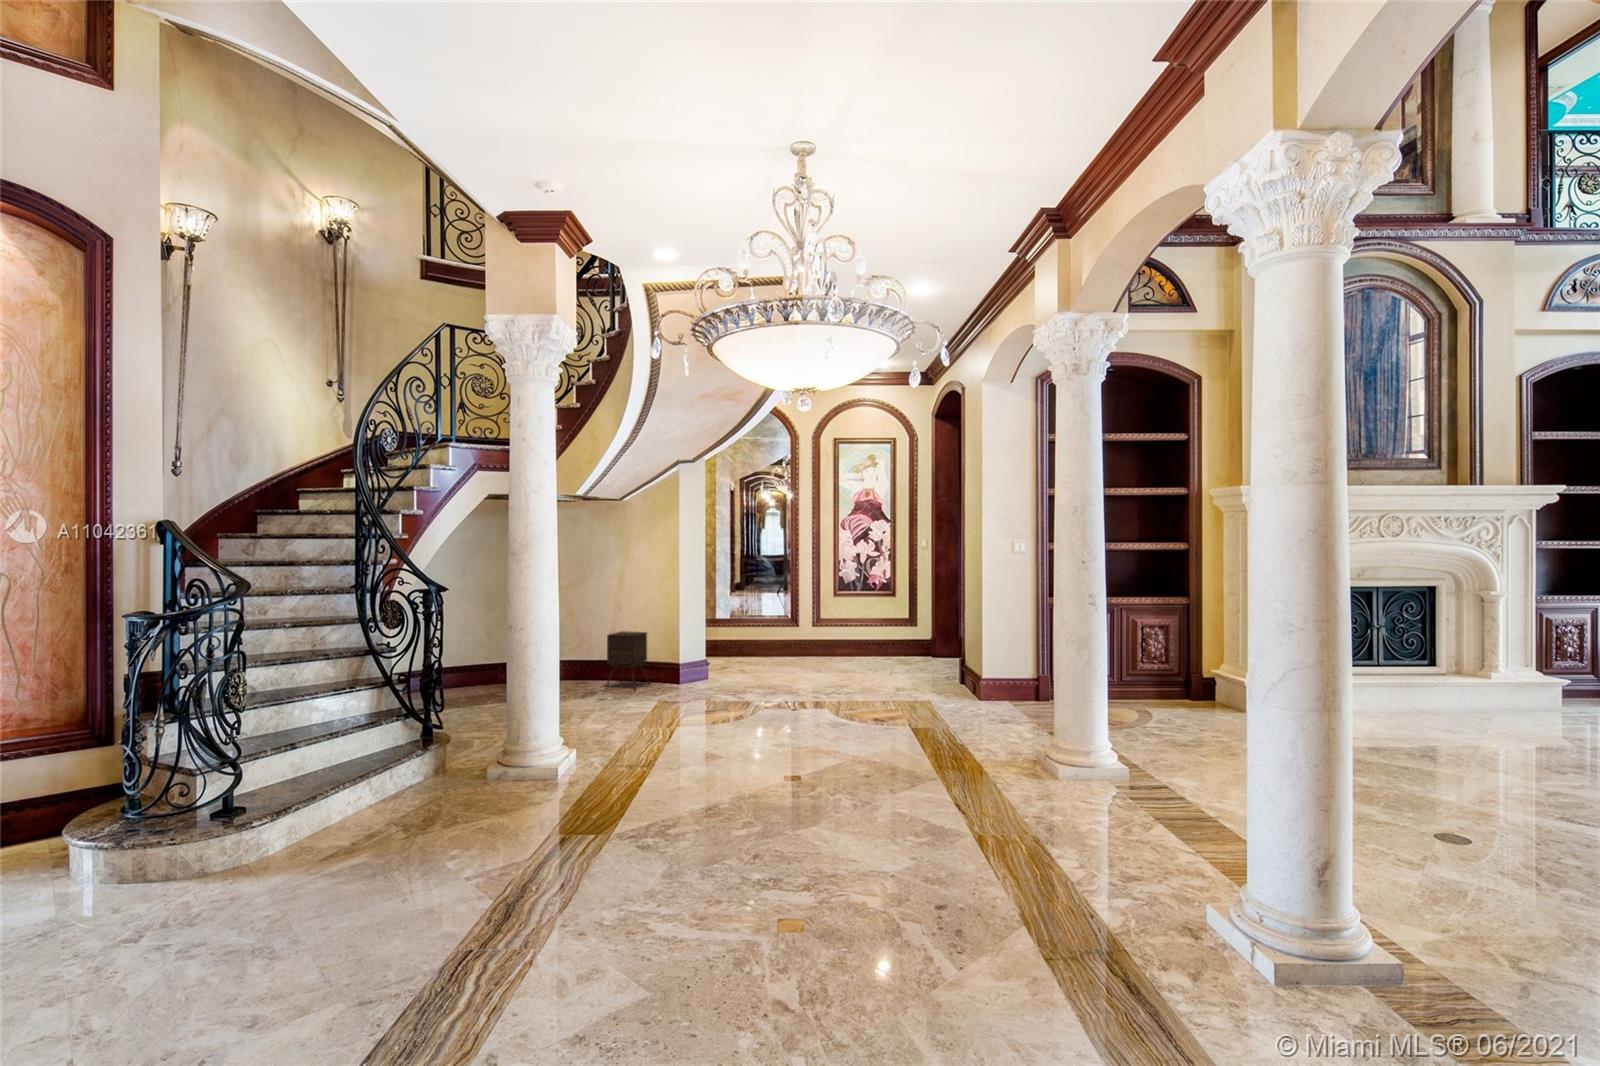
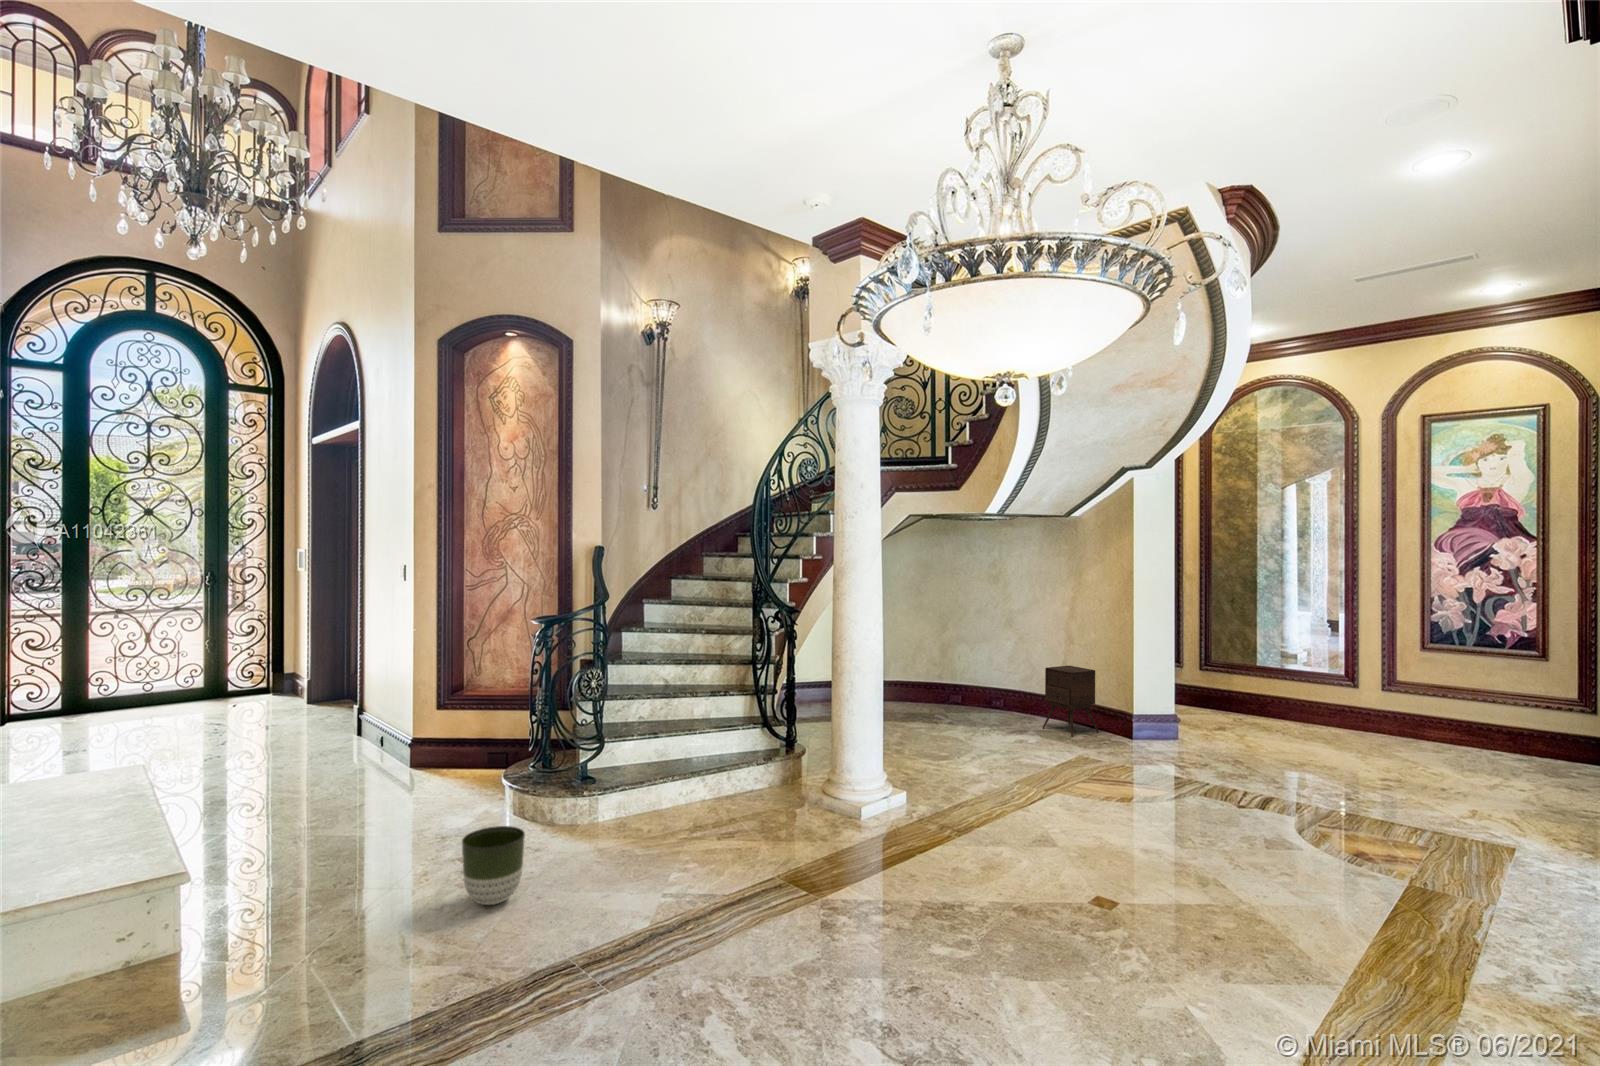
planter: none [215,857,303,958] -> present [462,826,525,905]

